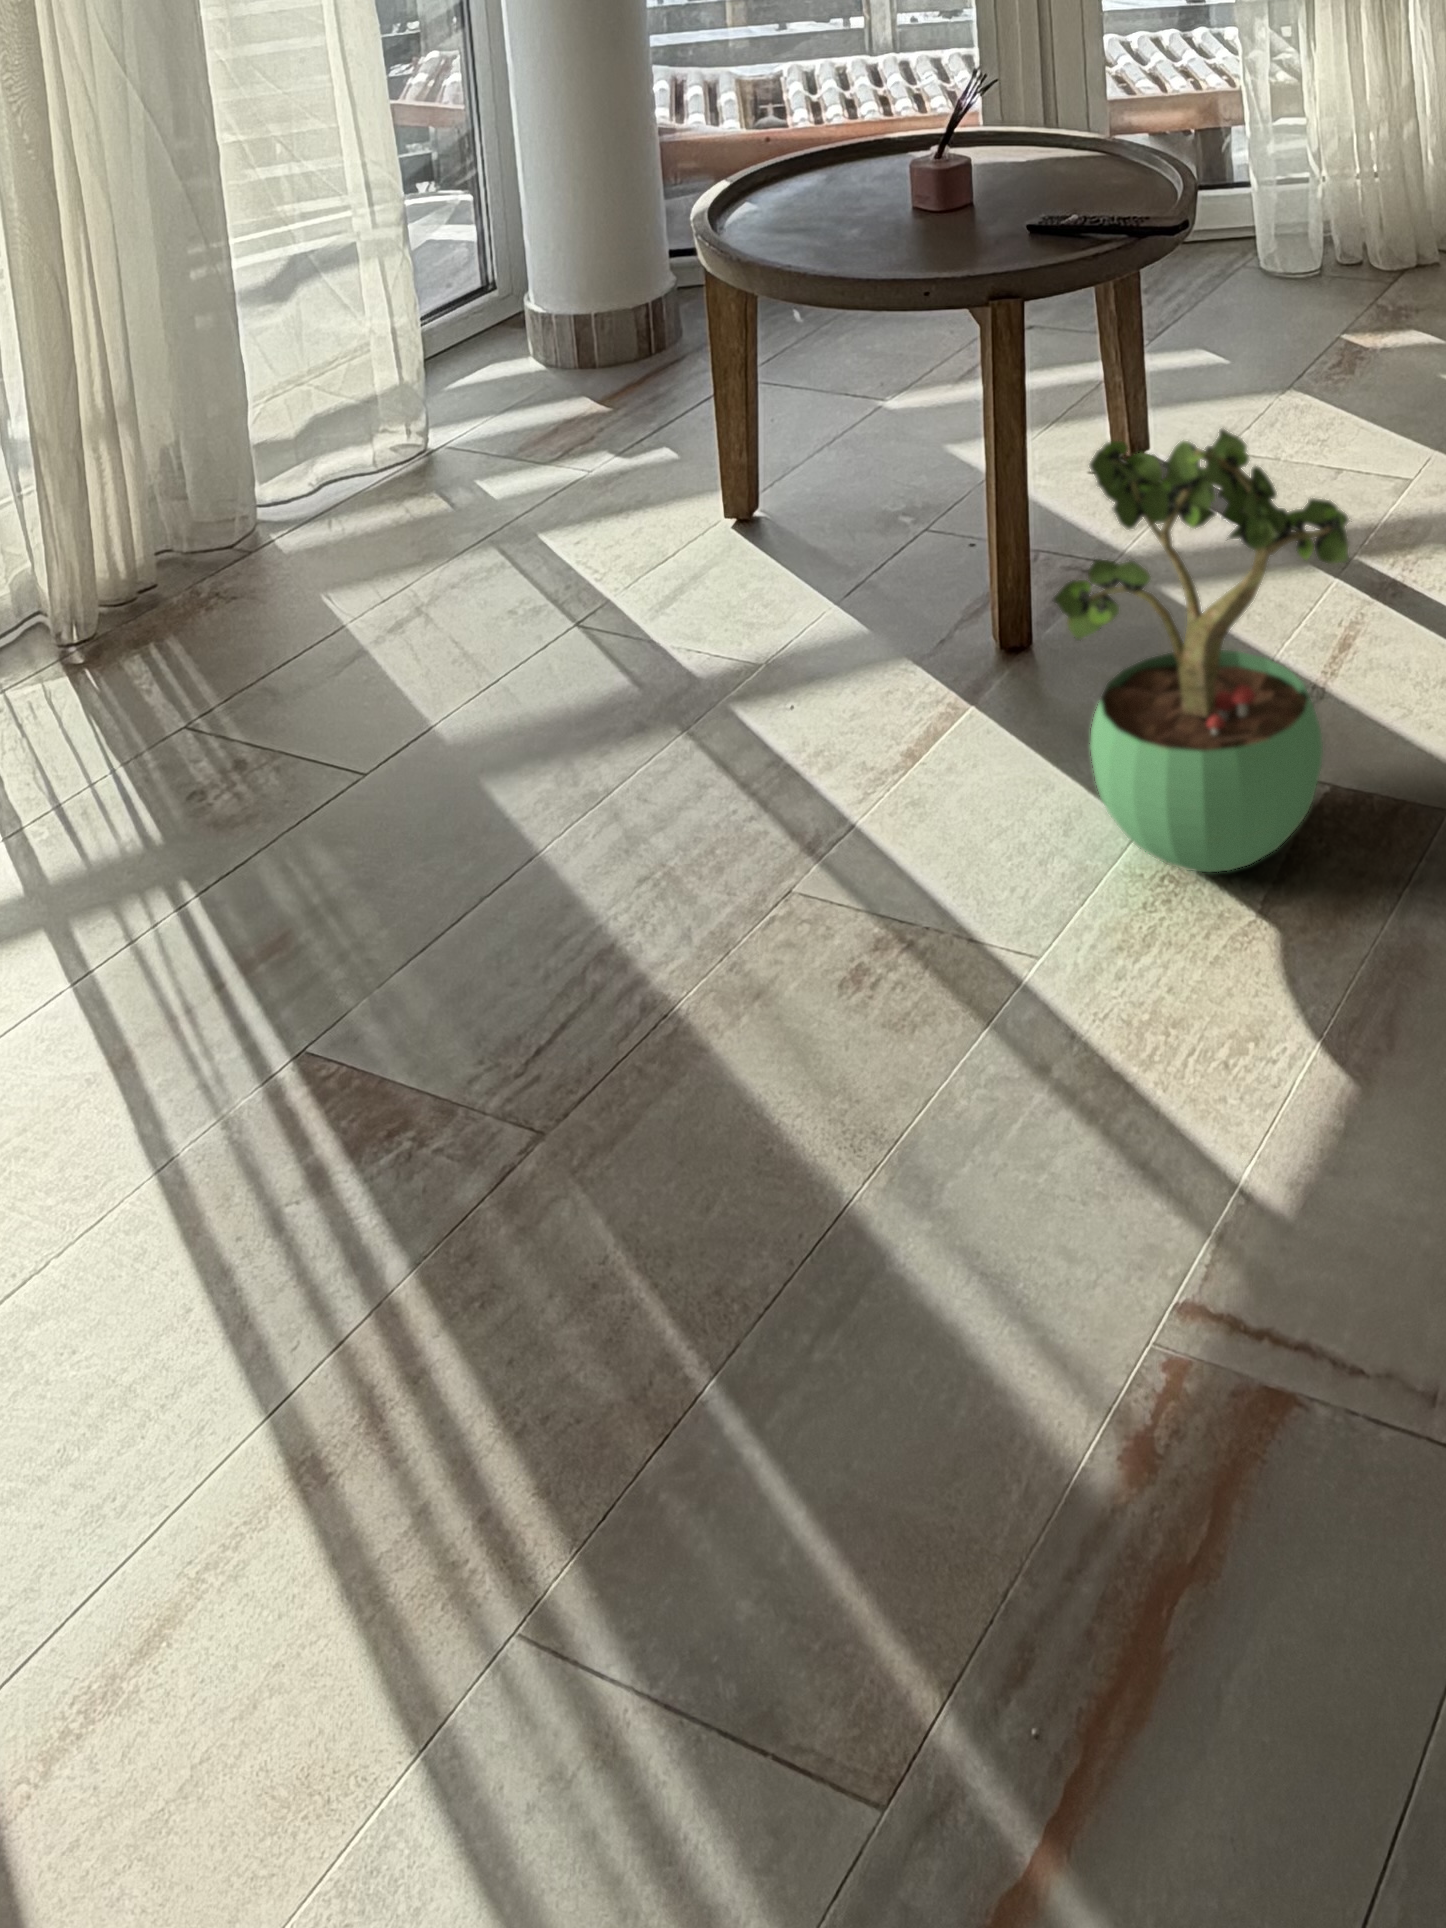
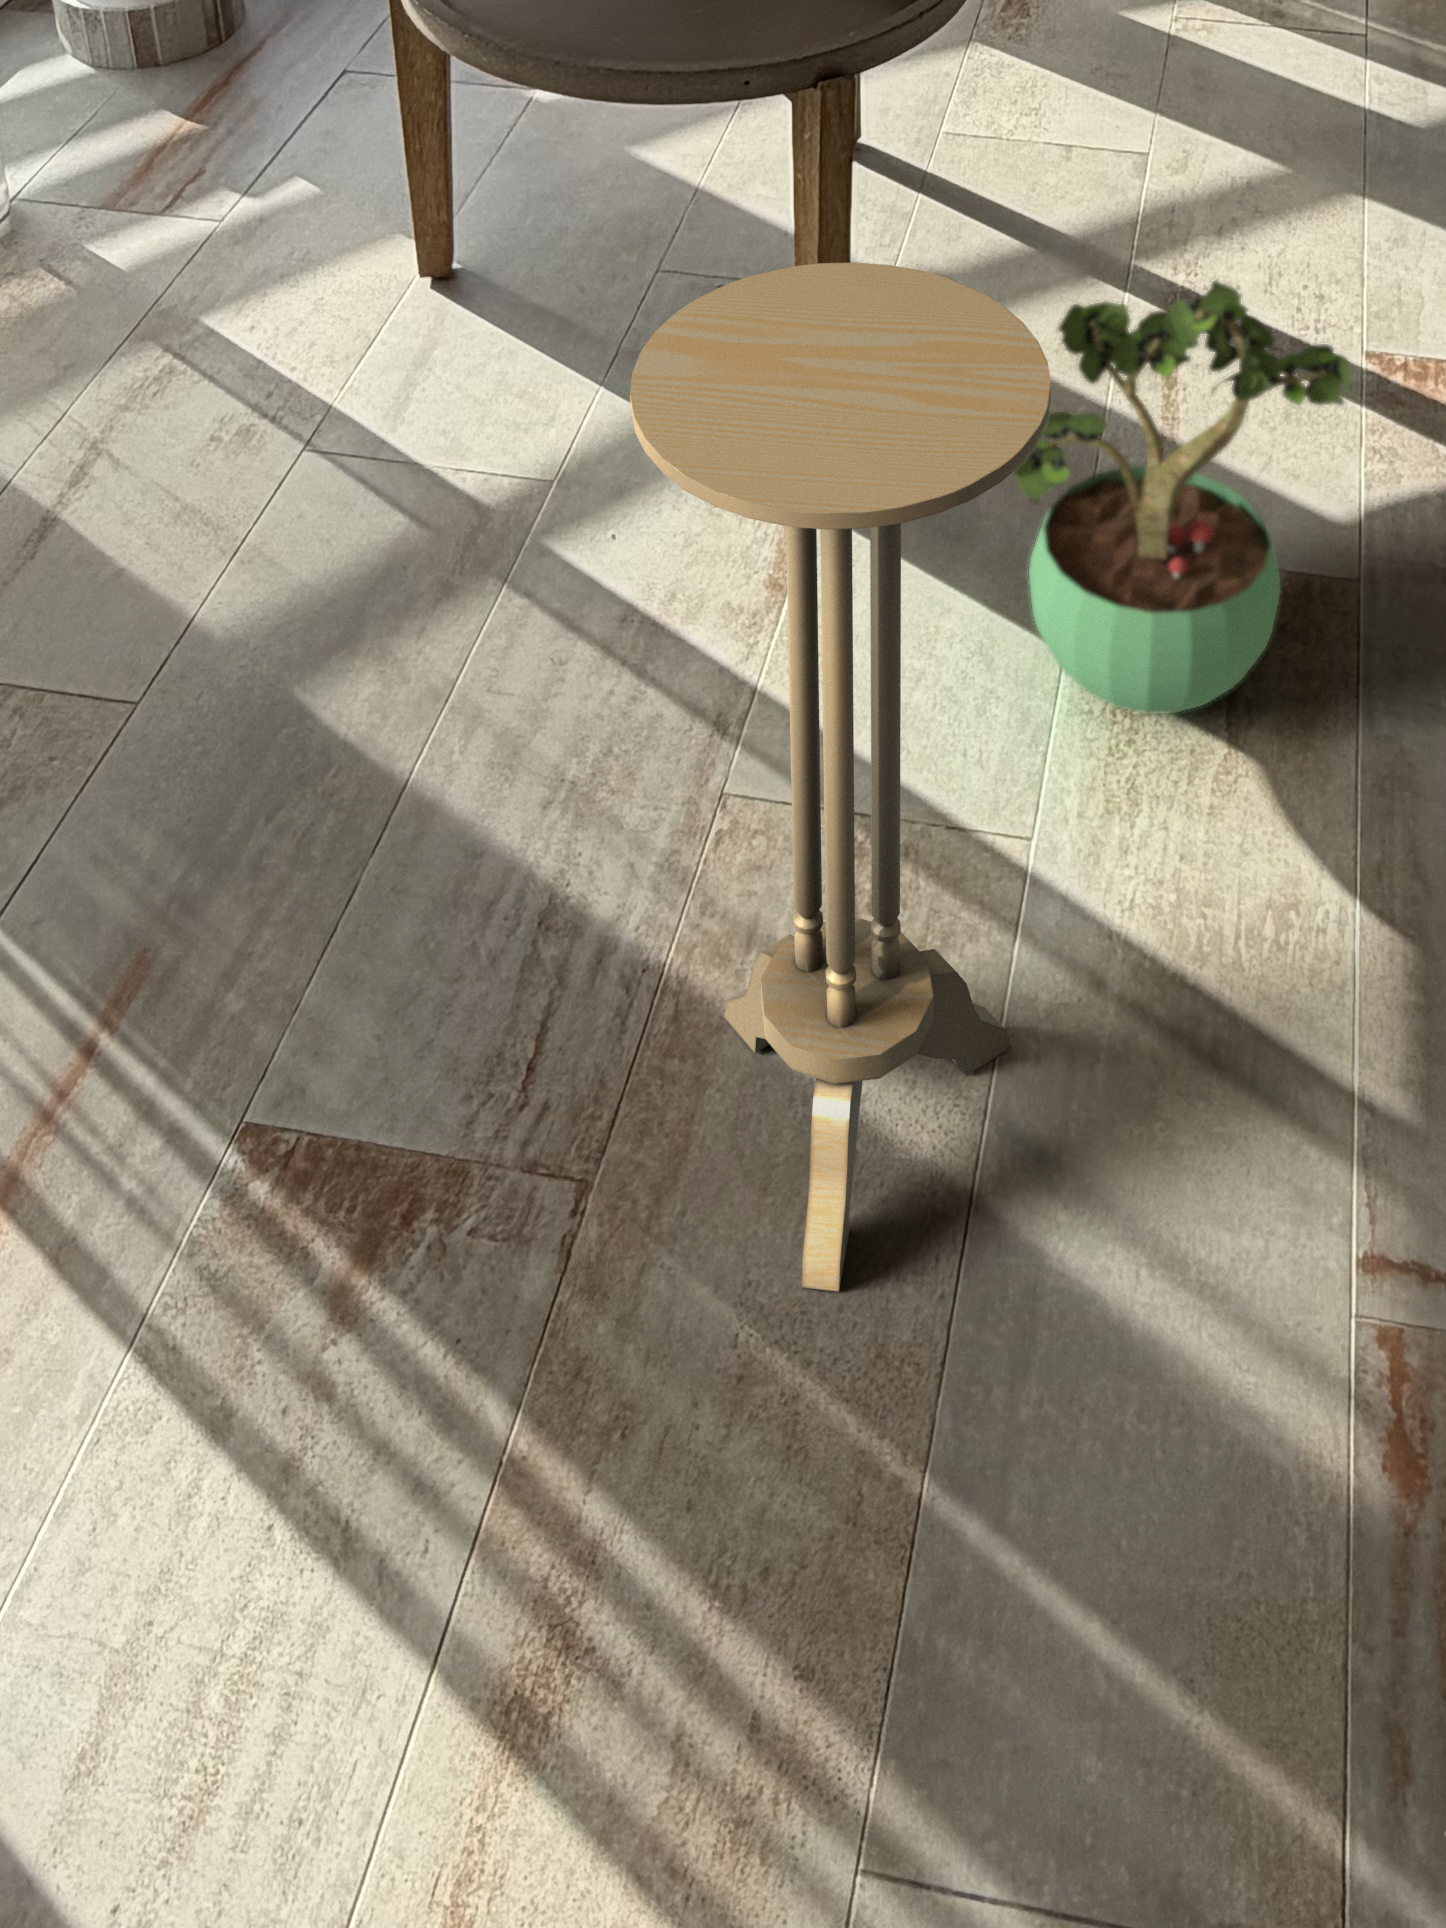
side table: none [545,294,948,1243] -> present [630,262,1051,1292]

